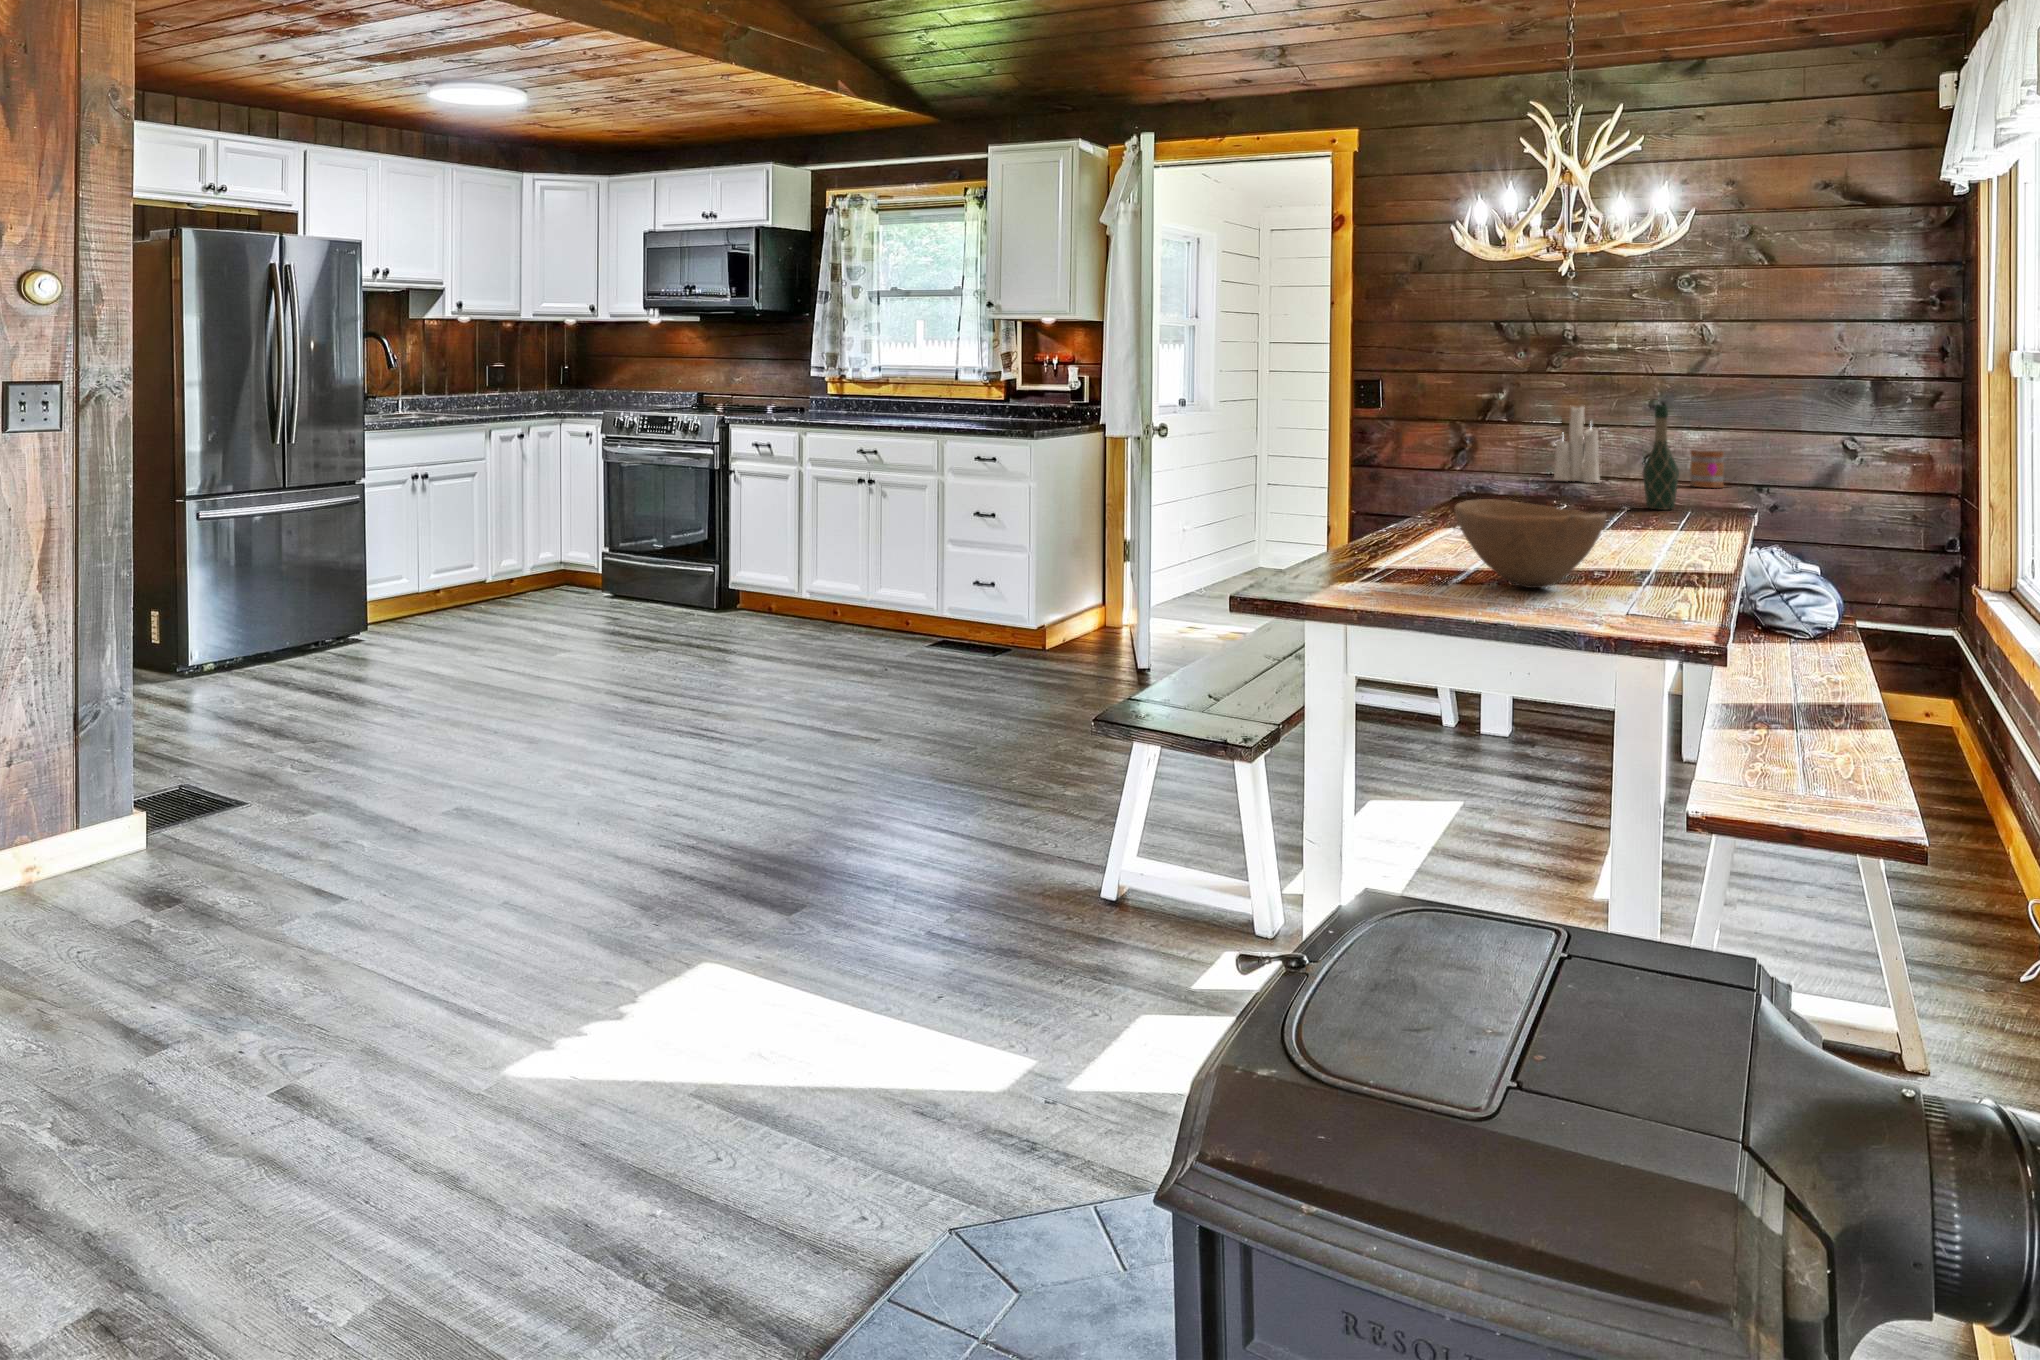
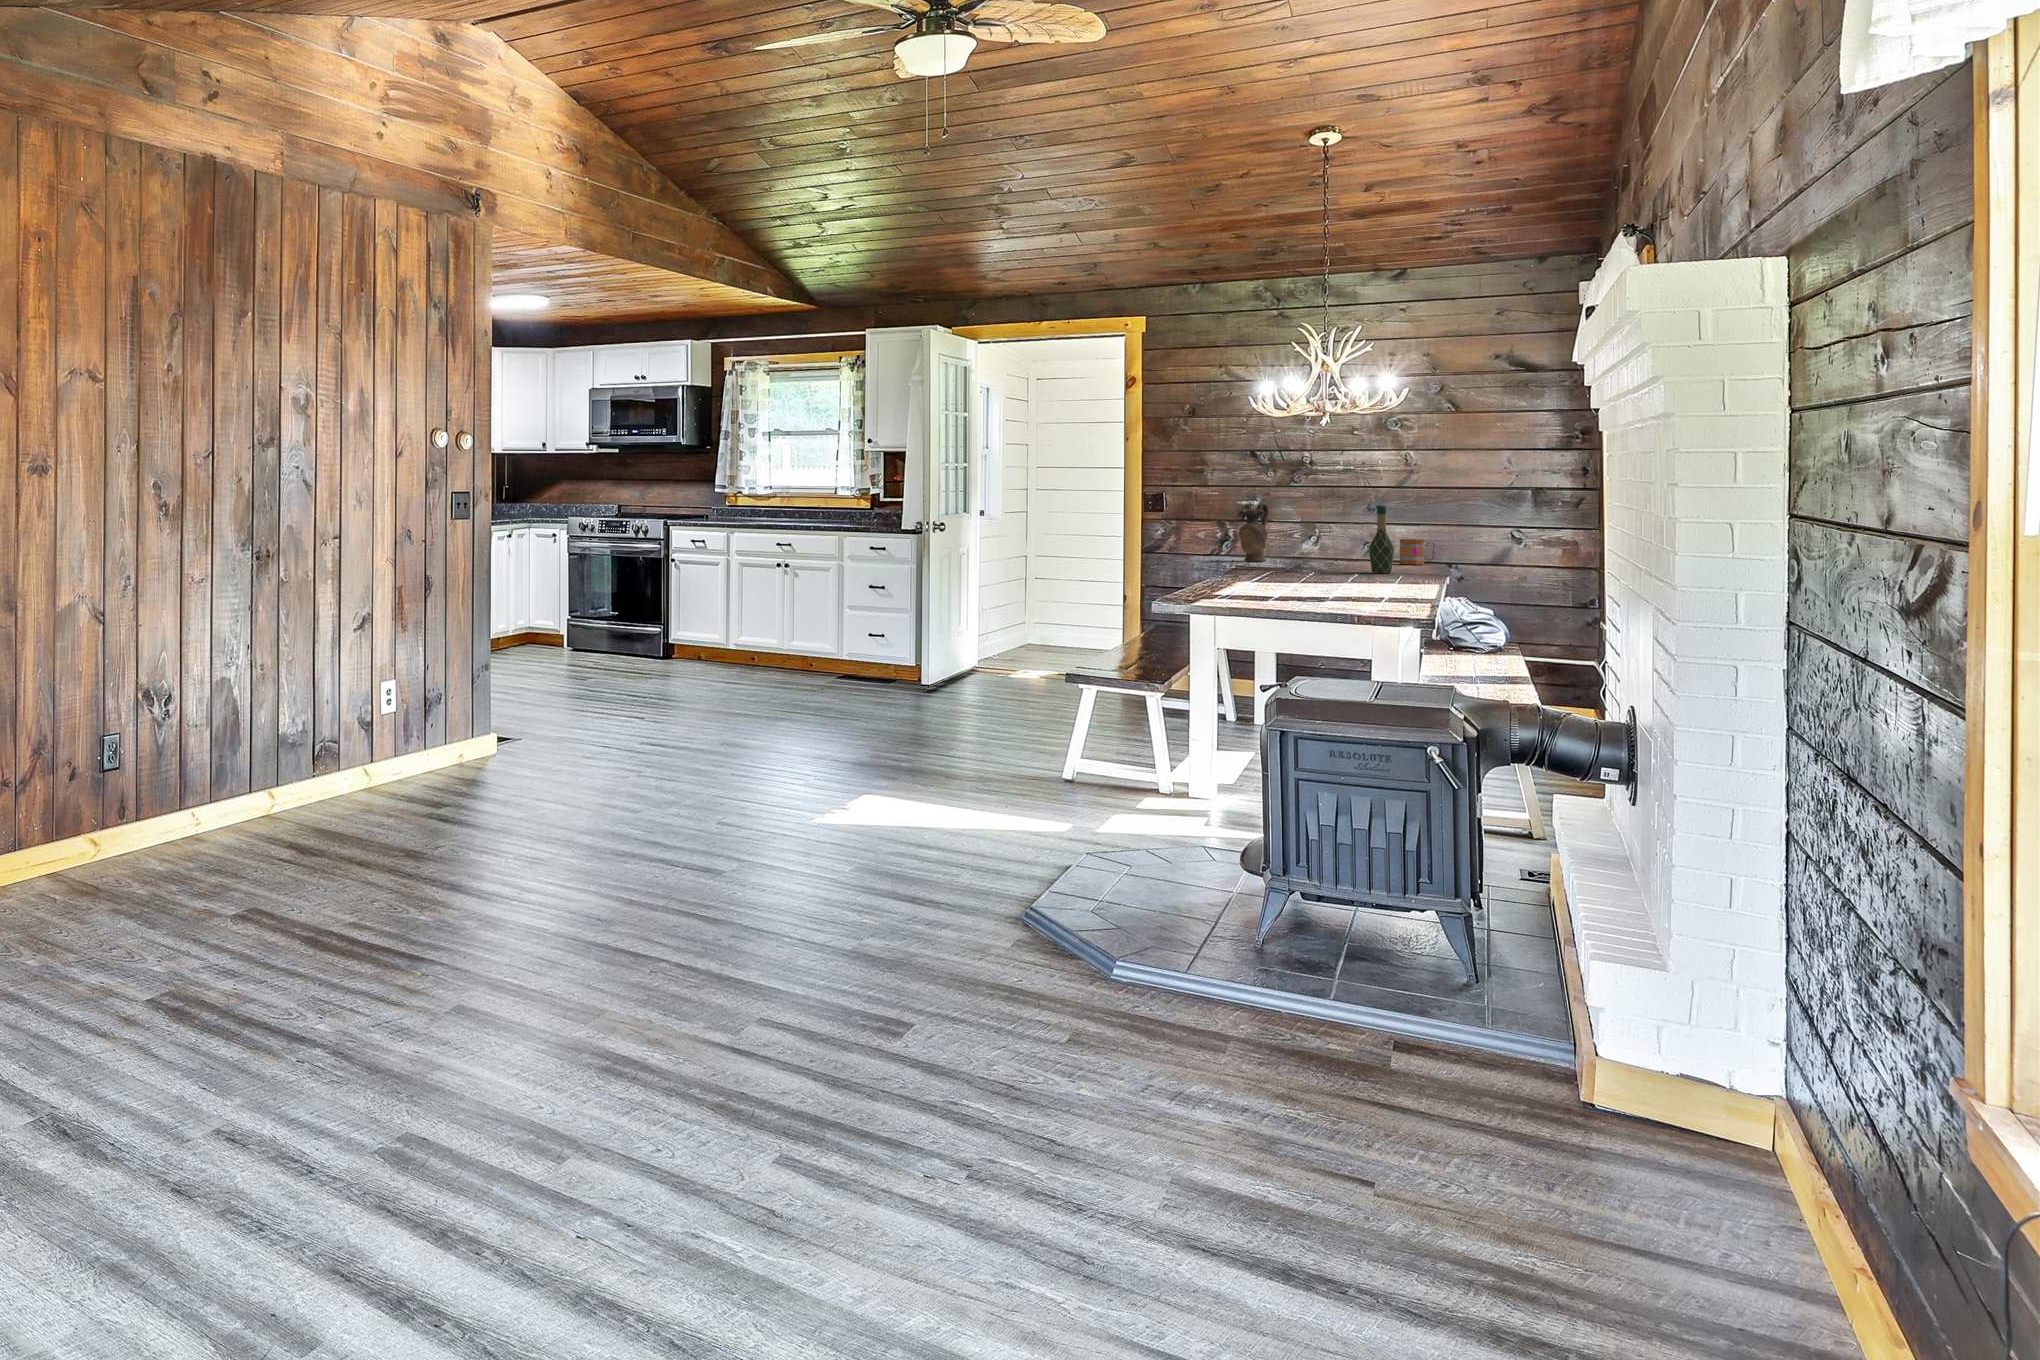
ceramic pitcher: none [1474,395,1515,480] -> present [1239,503,1269,561]
candle: present [1554,407,1600,483] -> none [1298,499,1333,563]
bowl: present [1455,499,1606,588] -> none [1272,552,1361,598]

